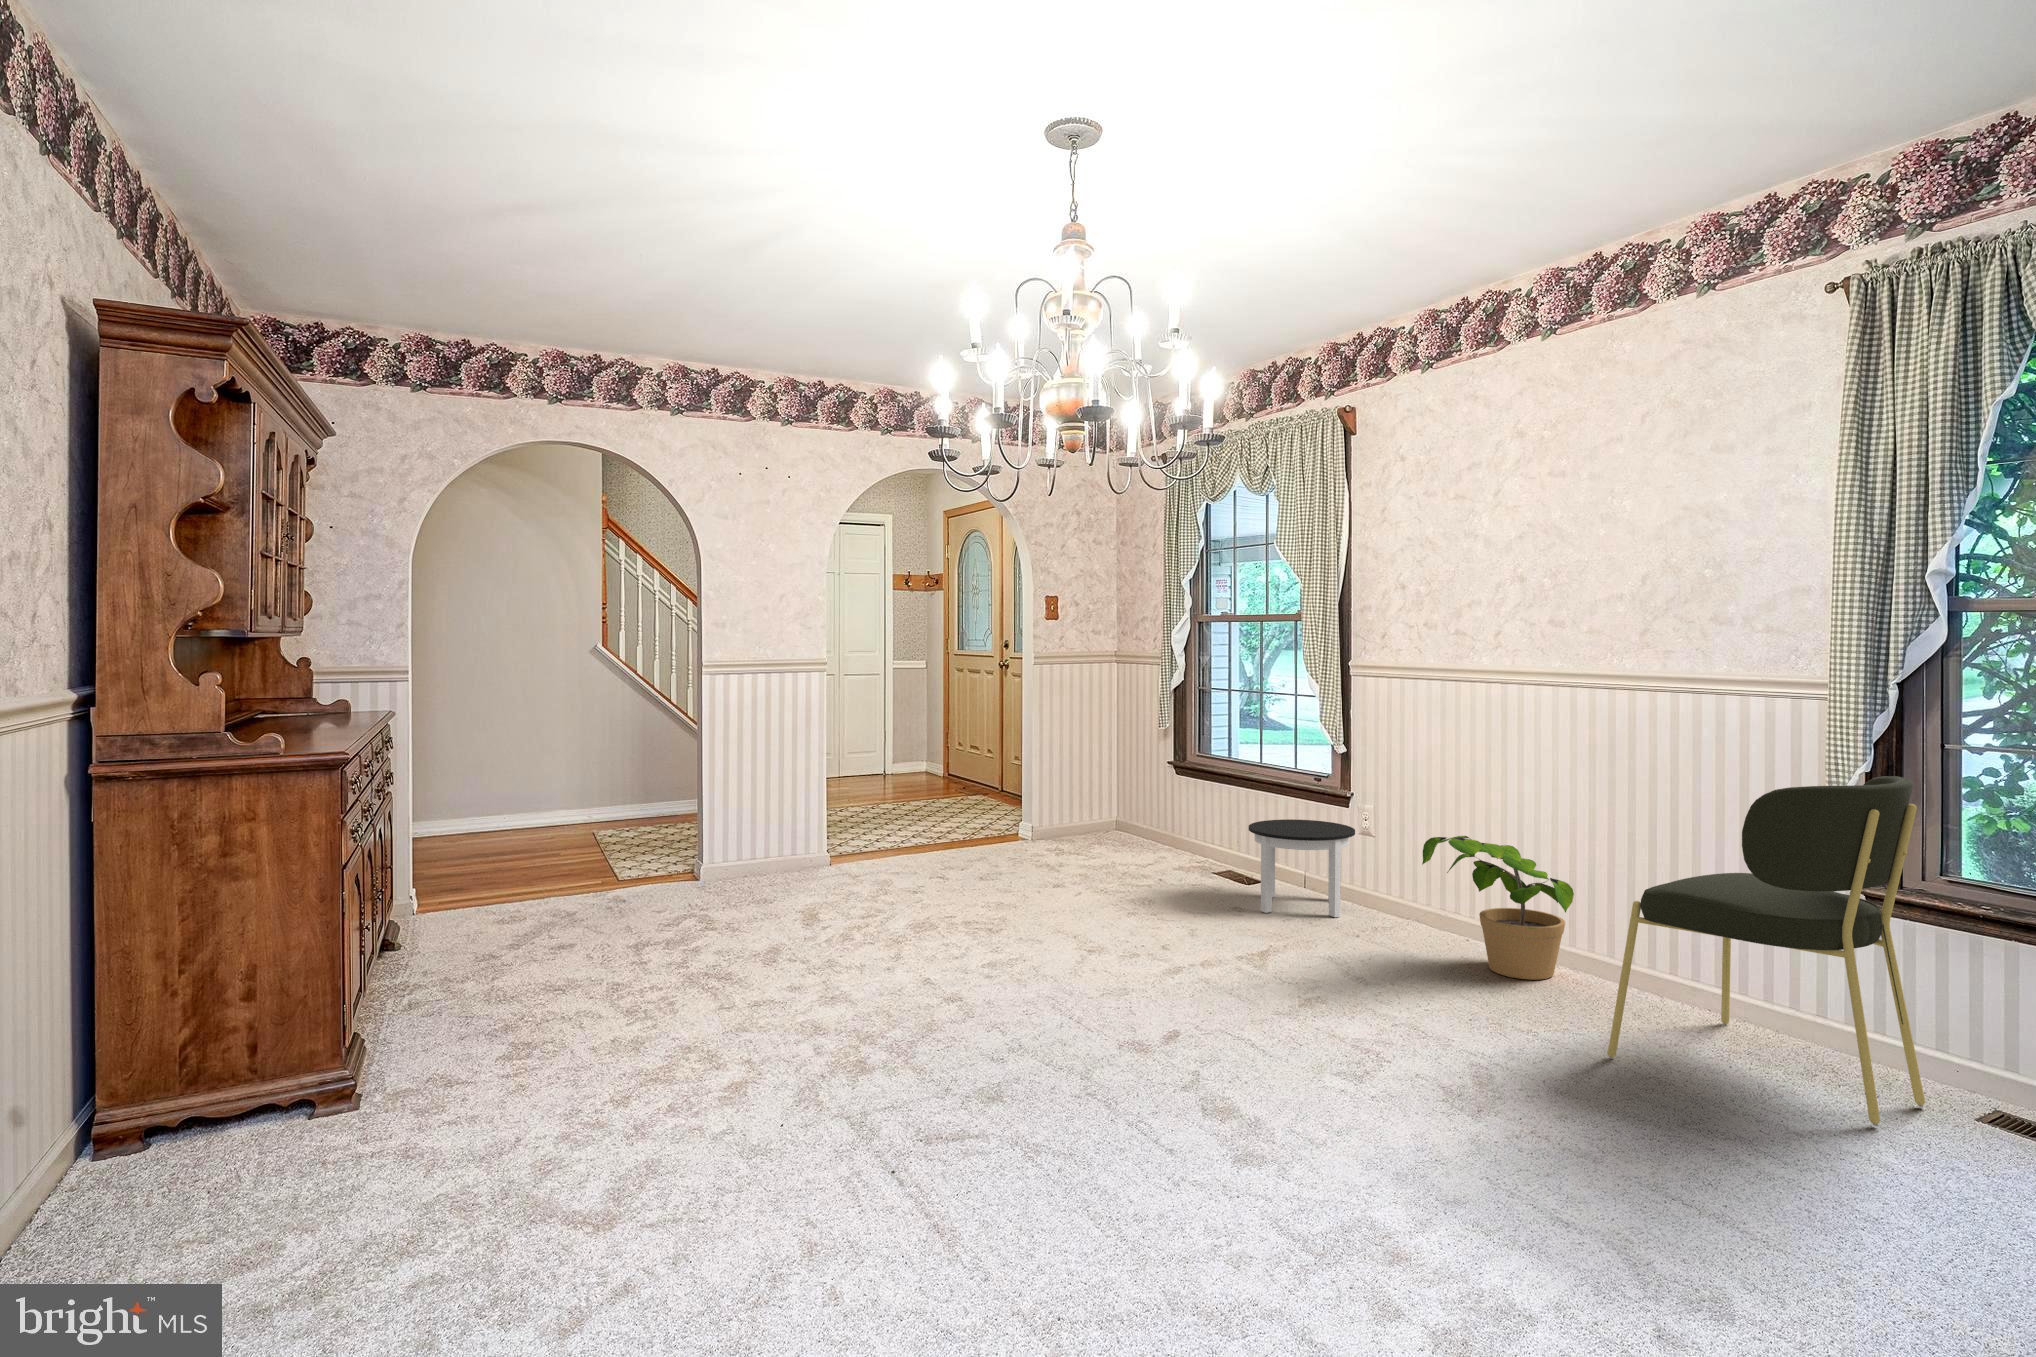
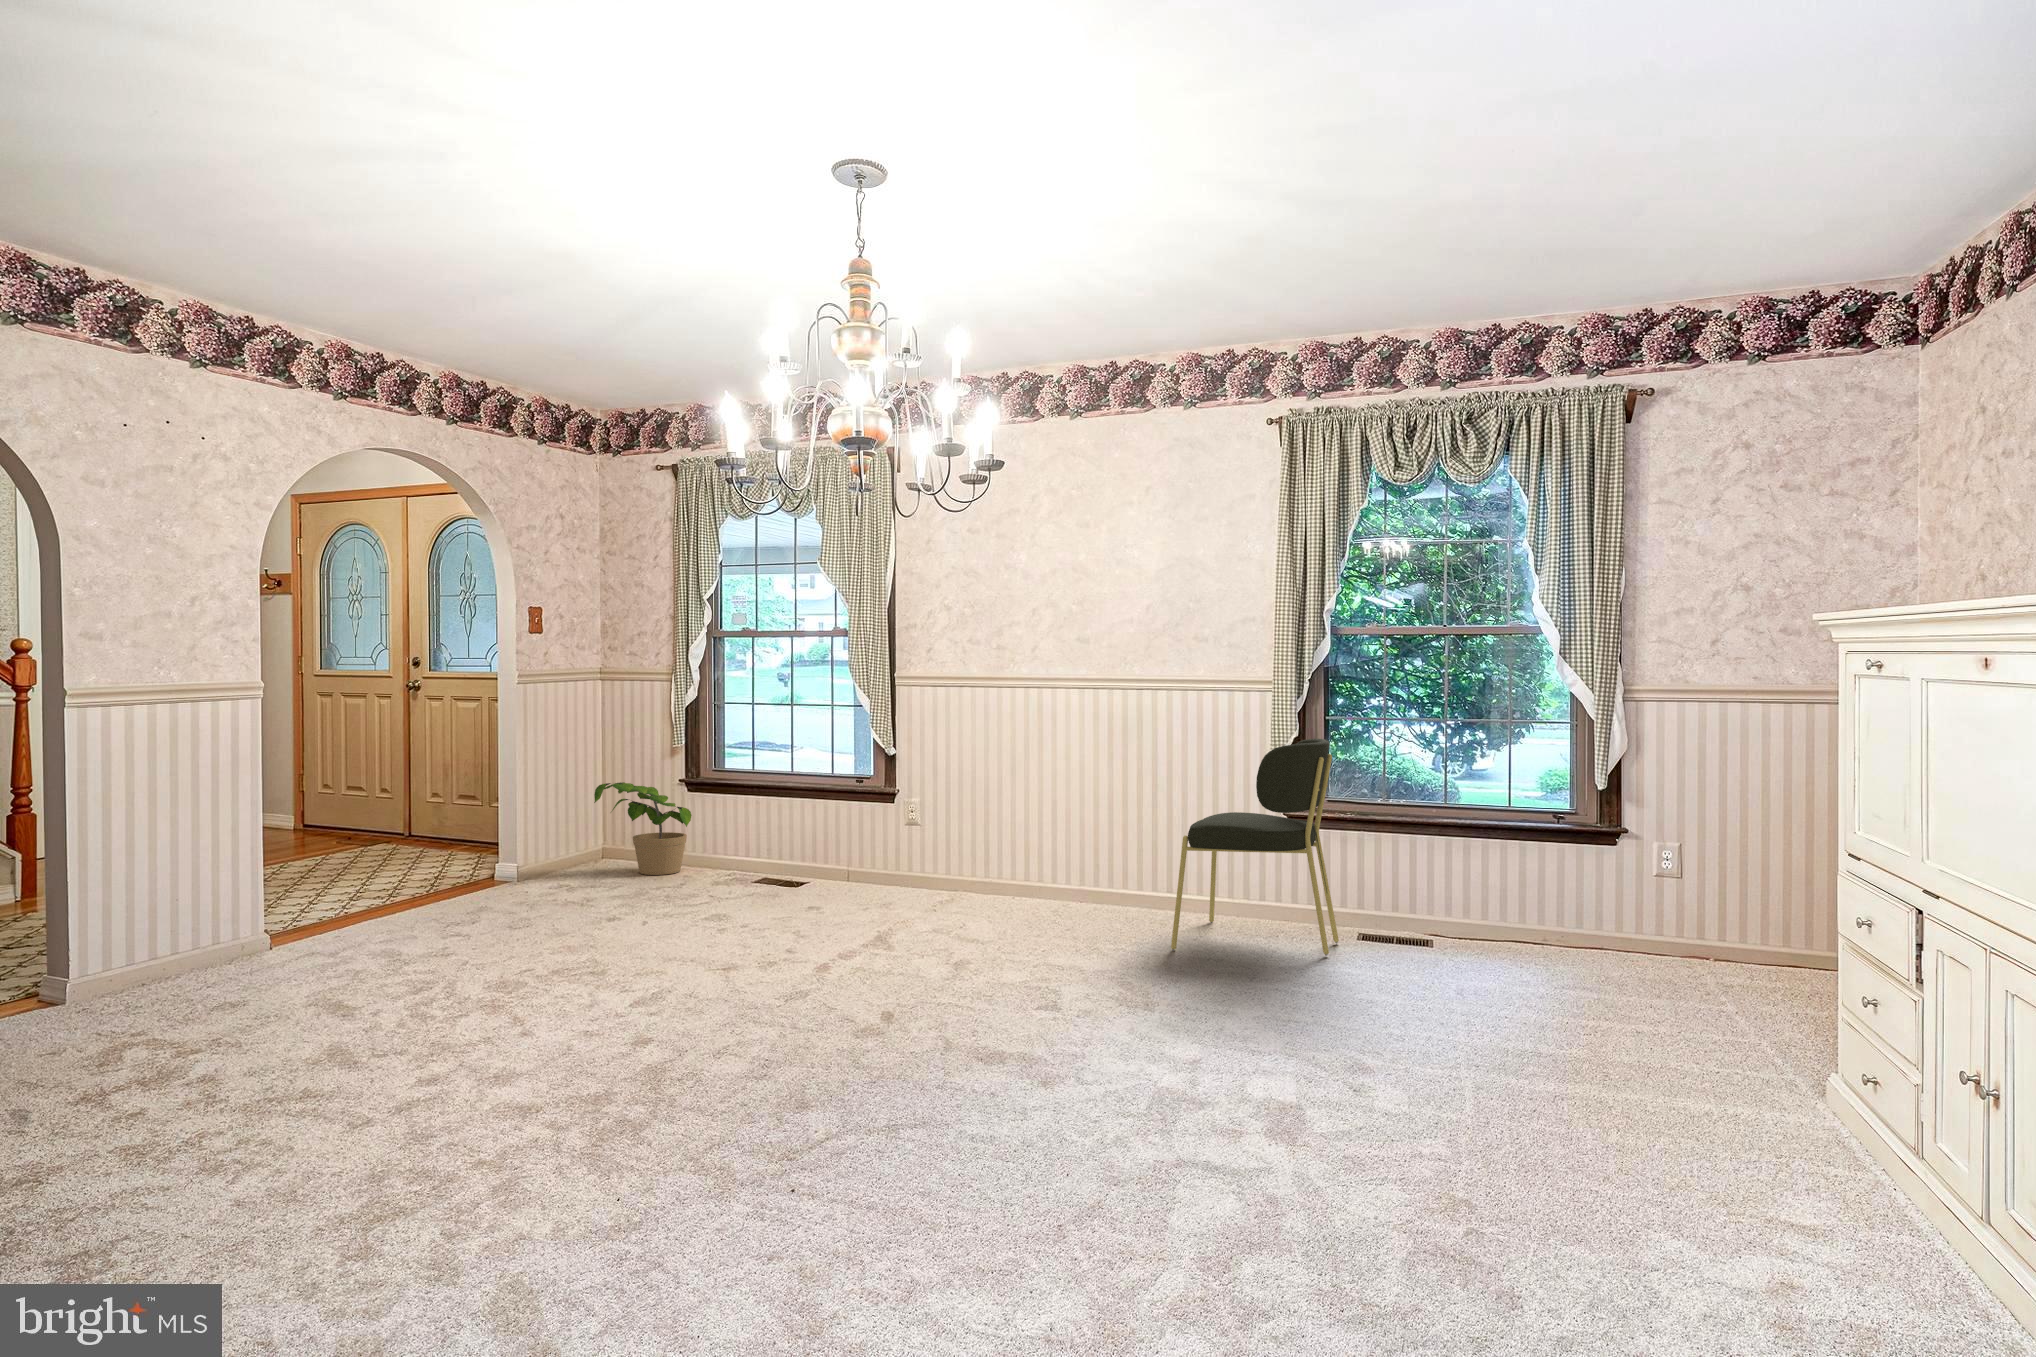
round table: present [1249,819,1355,917] -> none [813,818,908,903]
potted plant: present [1422,836,1574,980] -> present [594,782,692,875]

